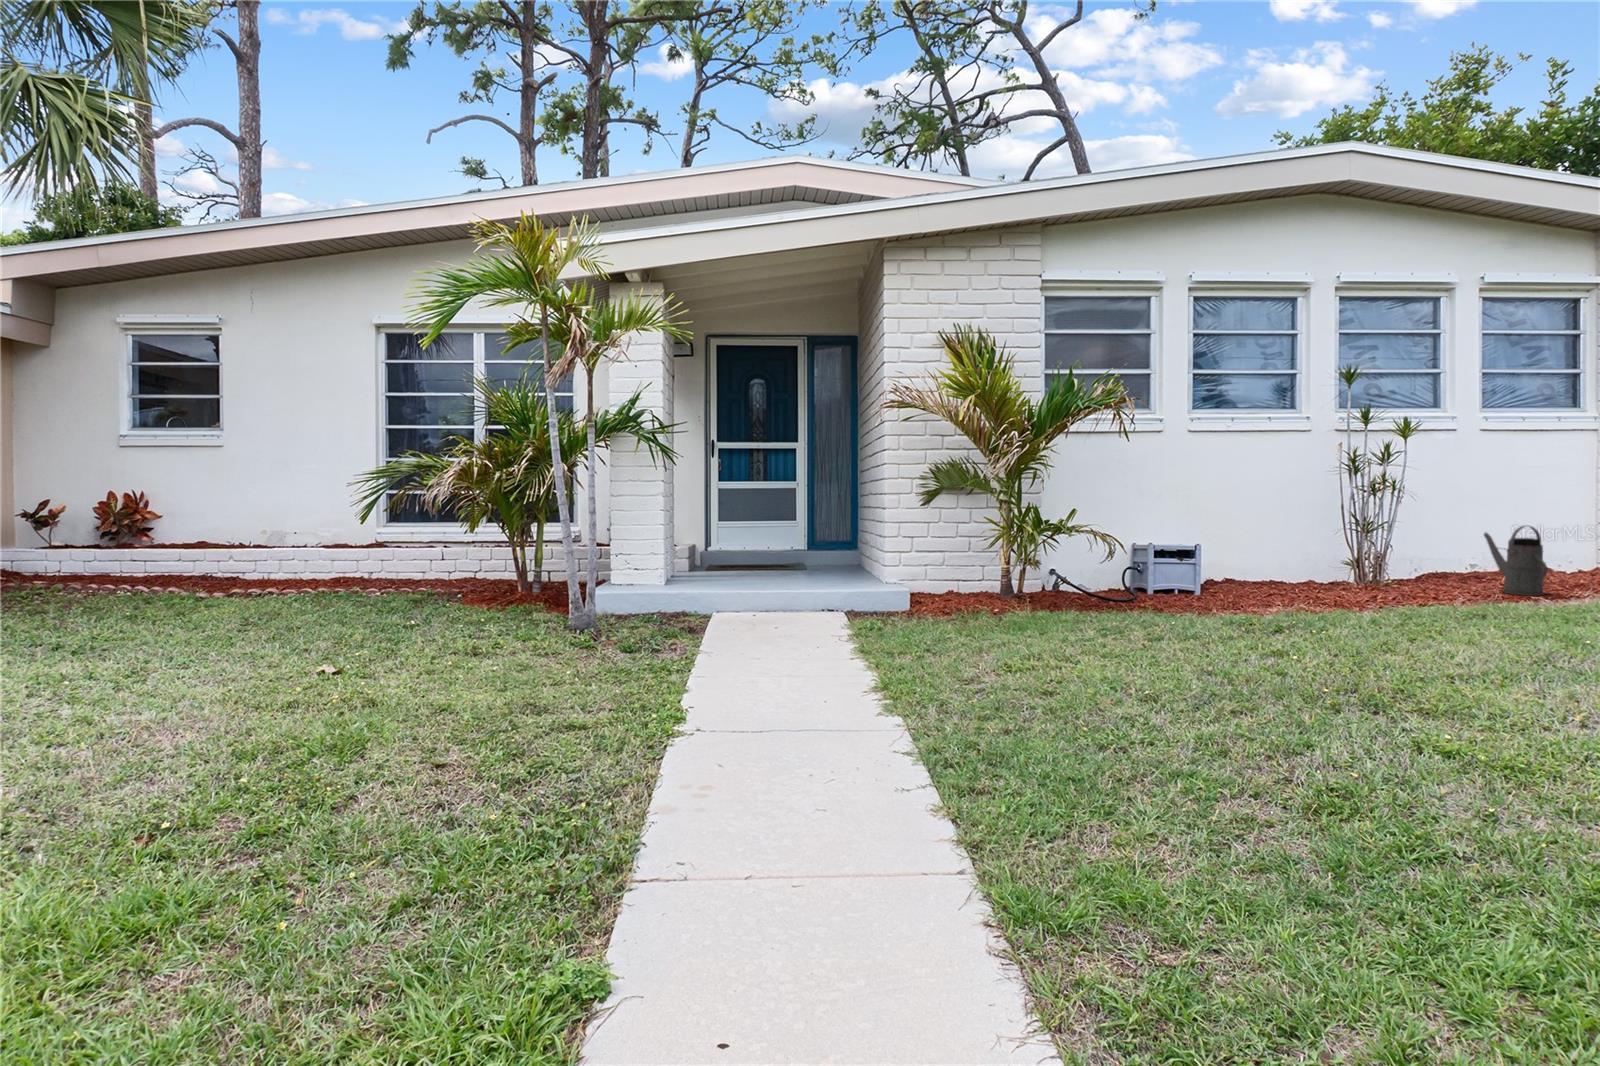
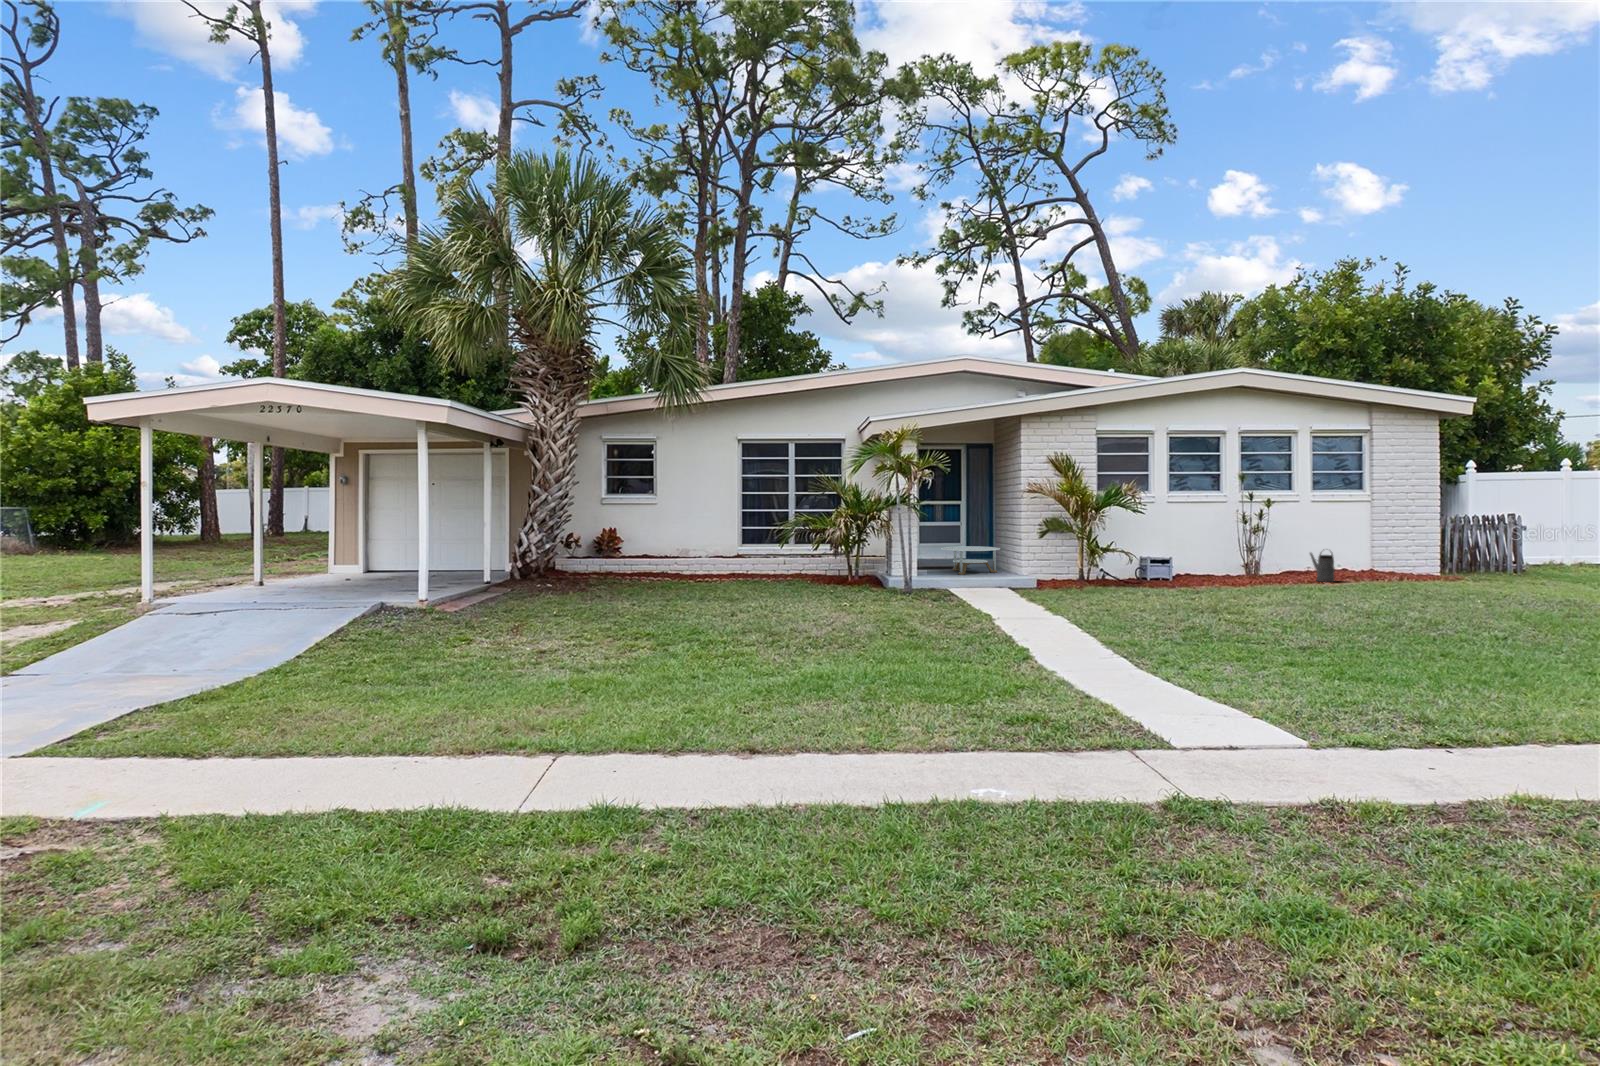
round table: none [759,523,872,579] -> present [940,546,1000,575]

